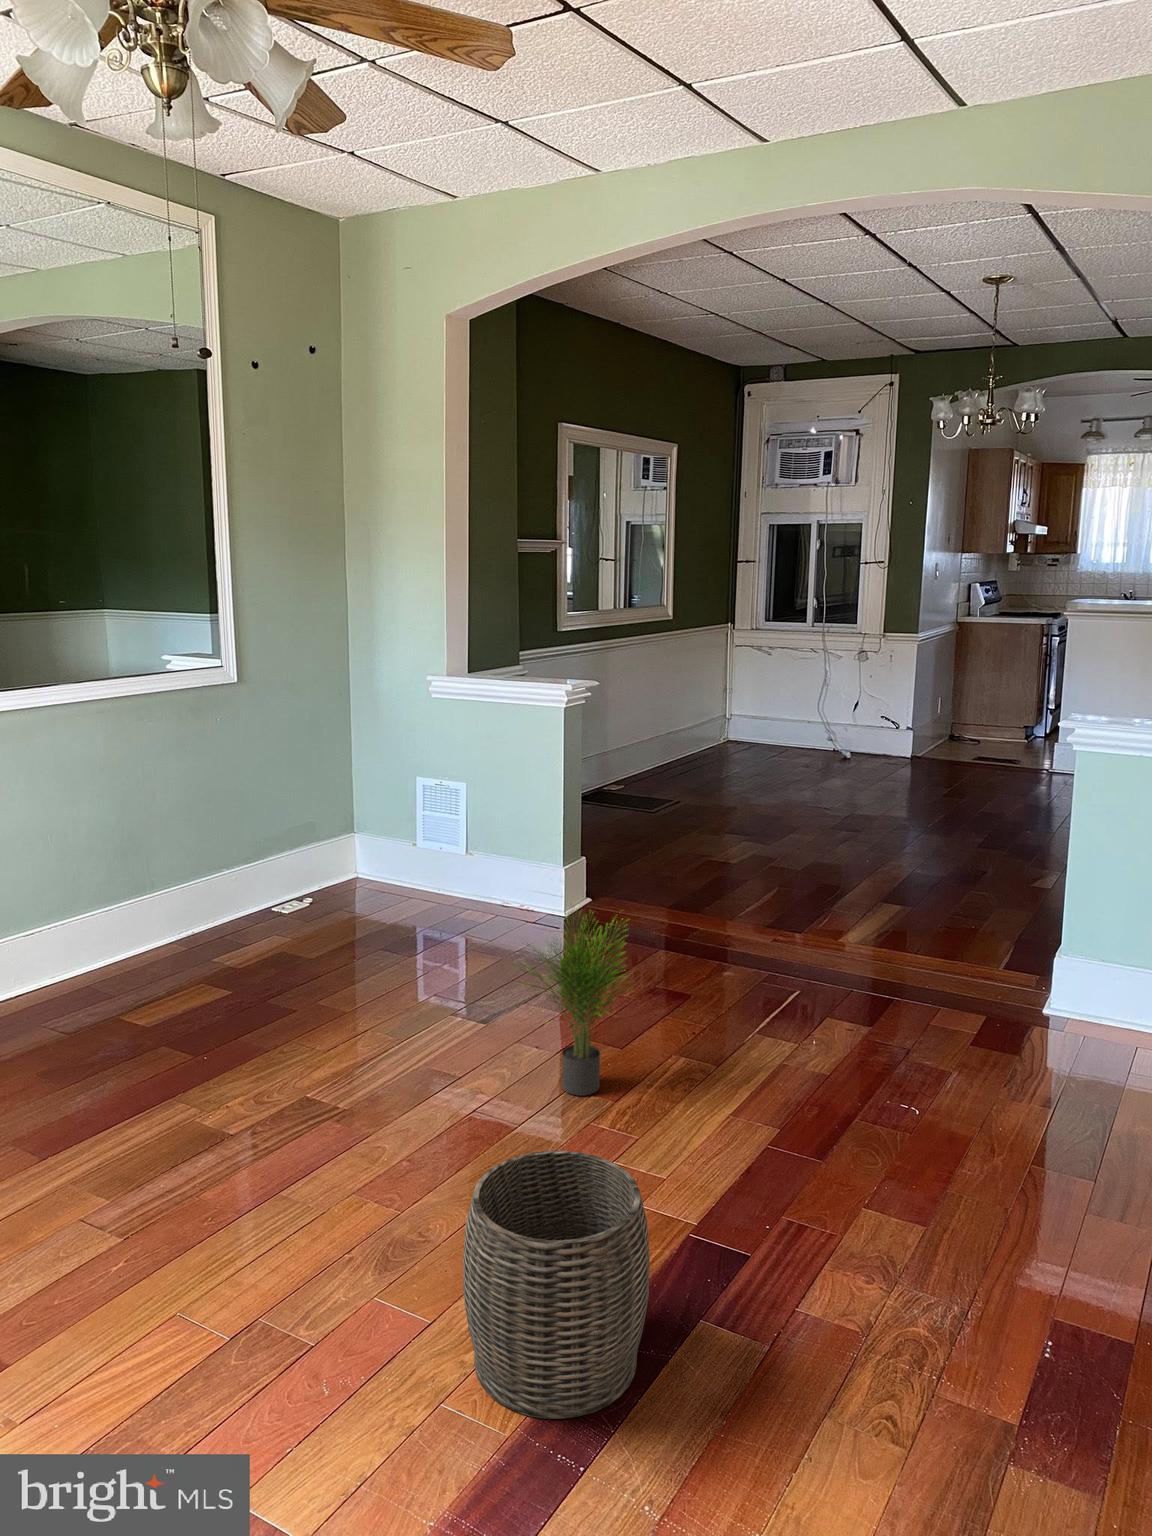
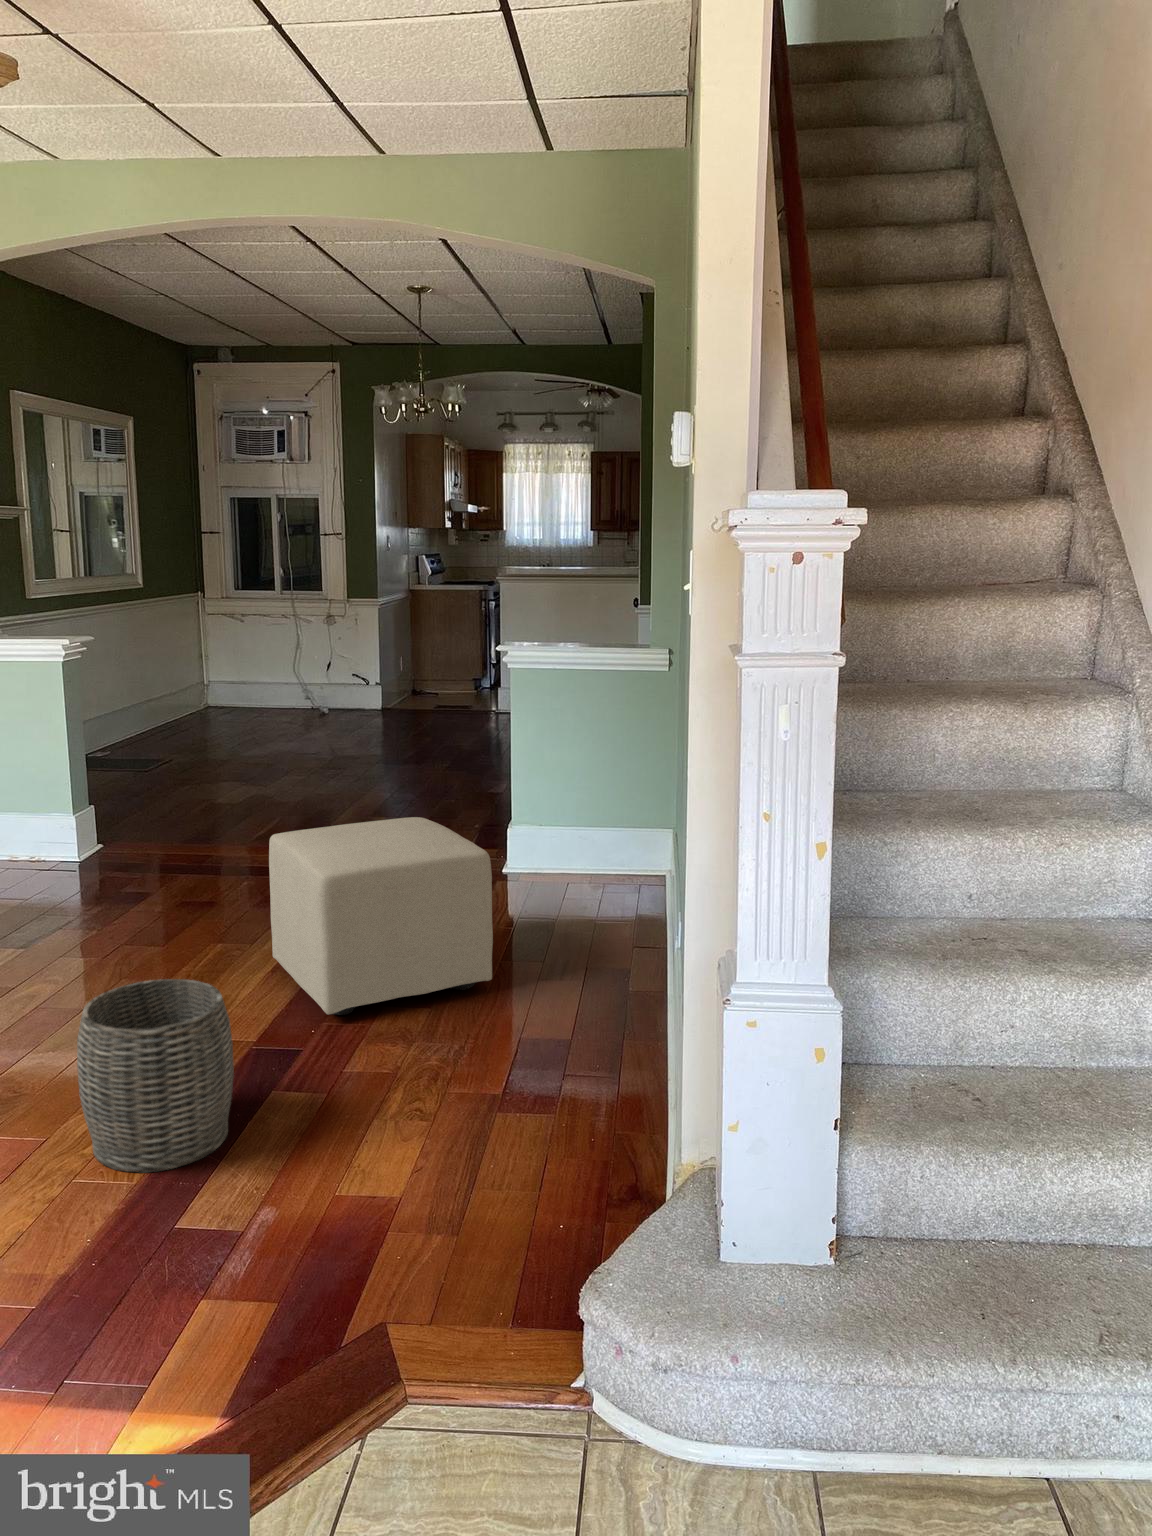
potted plant: present [525,912,628,1096] -> none [50,814,183,983]
ottoman: none [737,945,1030,1205] -> present [269,817,493,1015]

